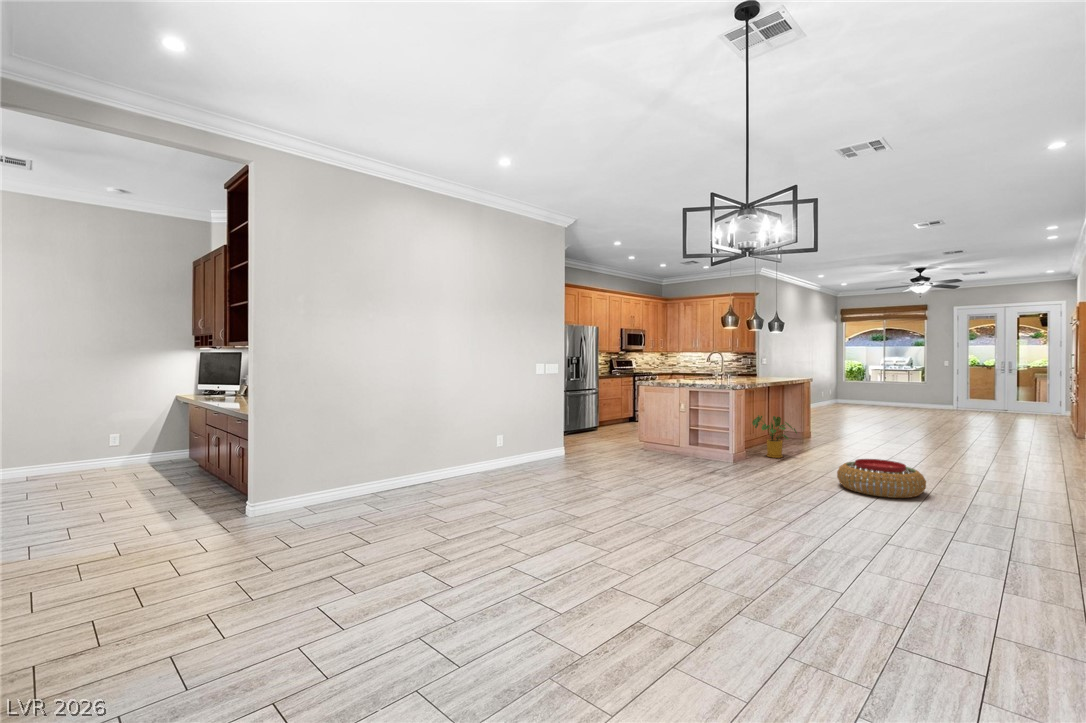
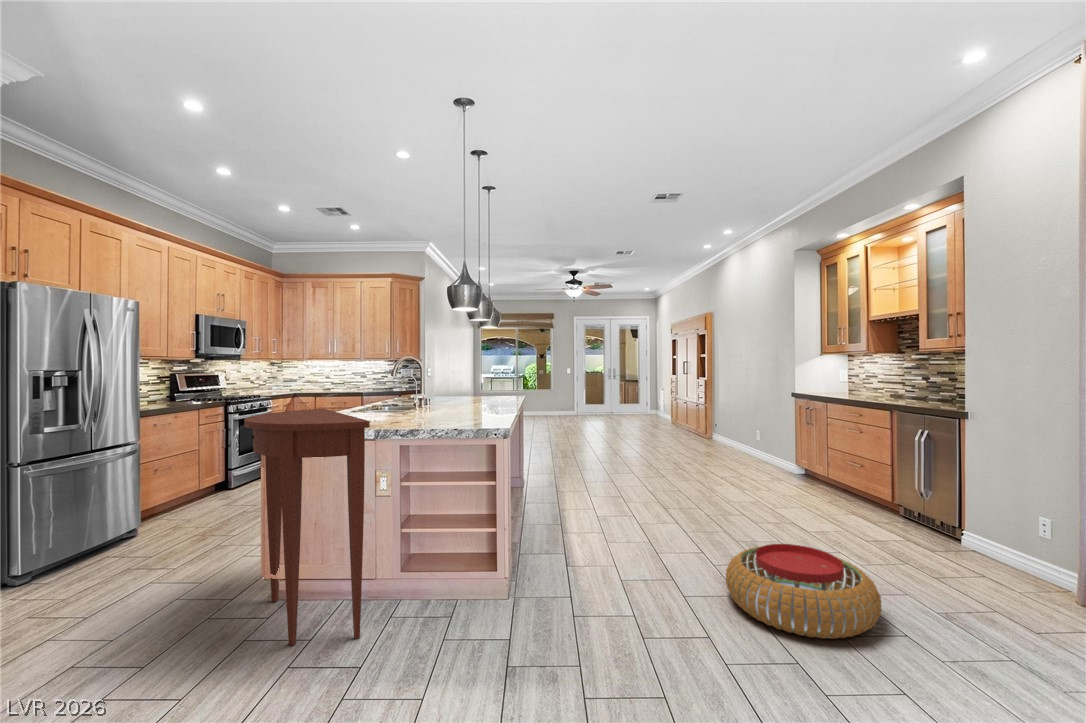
console table: none [630,375,669,460] -> present [244,409,370,645]
house plant: present [752,415,797,458] -> none [501,471,579,549]

